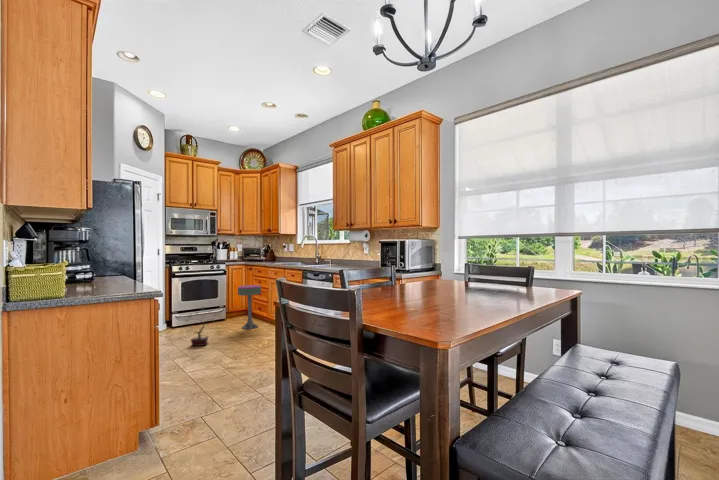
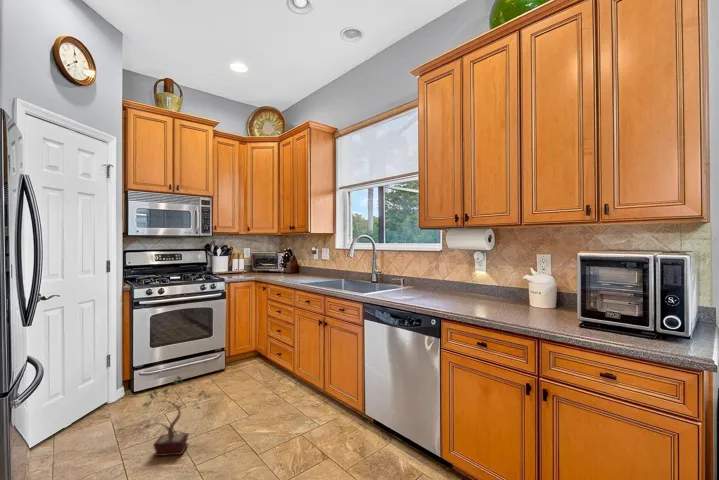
bar stool: present [238,285,261,329] -> none [244,319,283,397]

